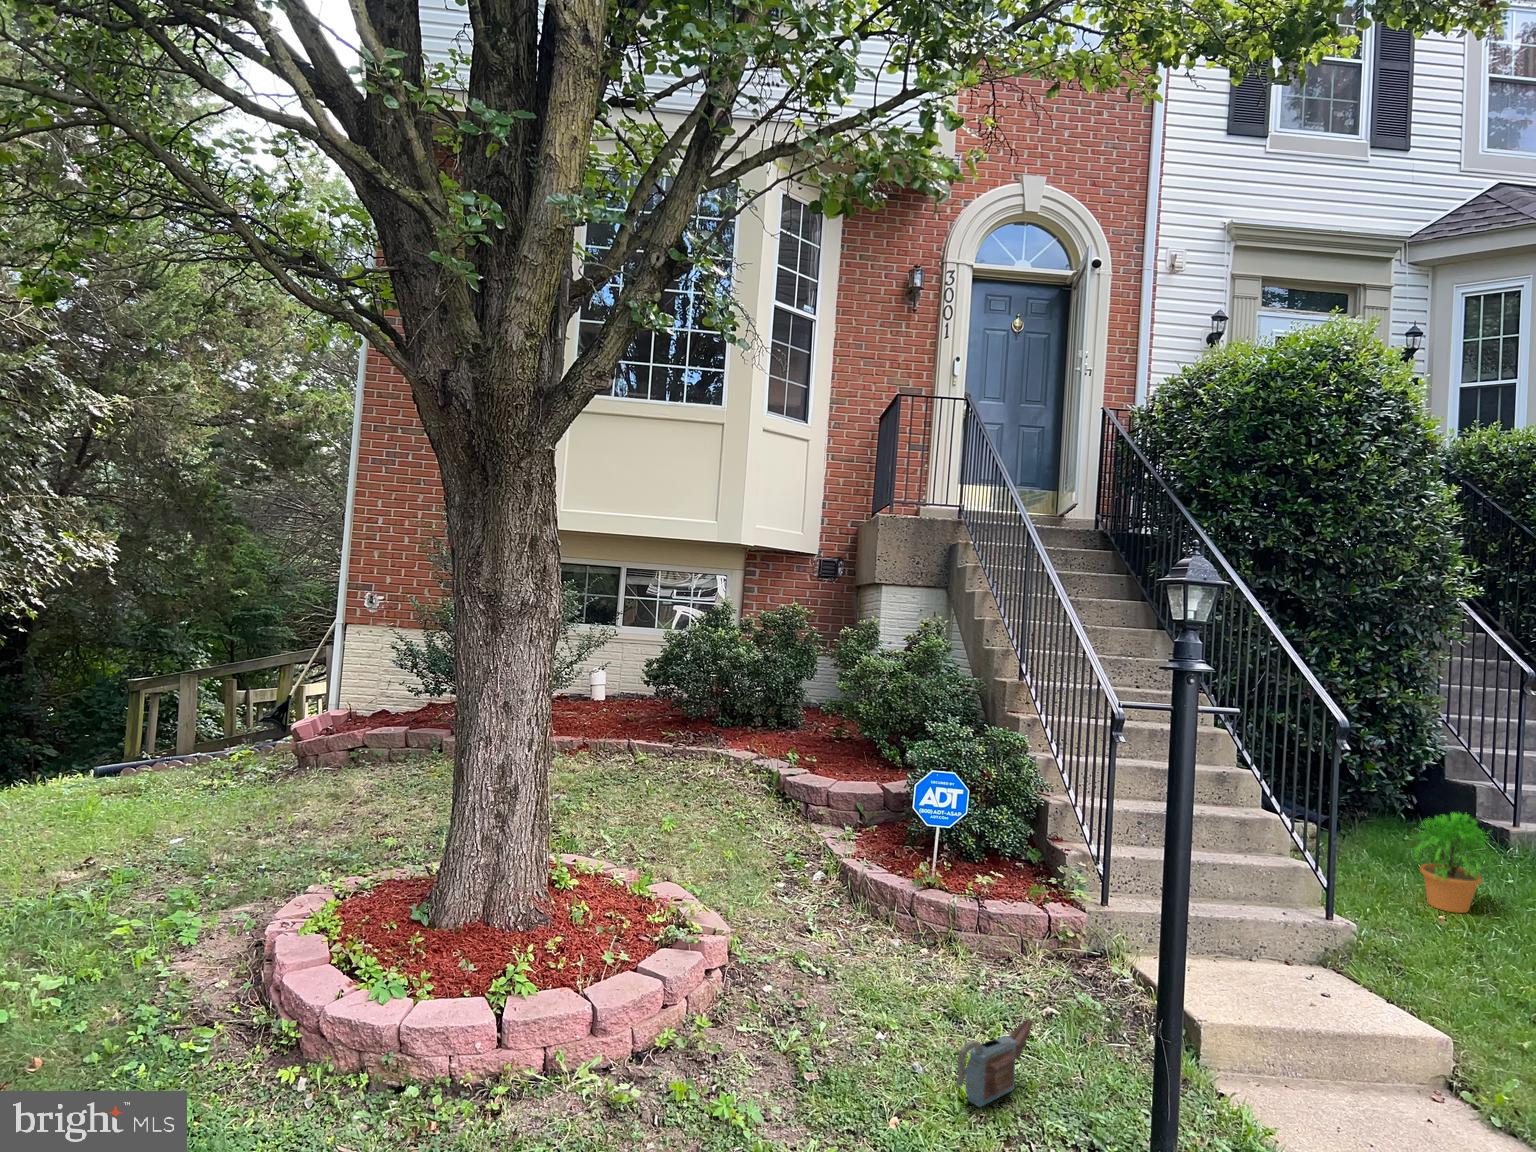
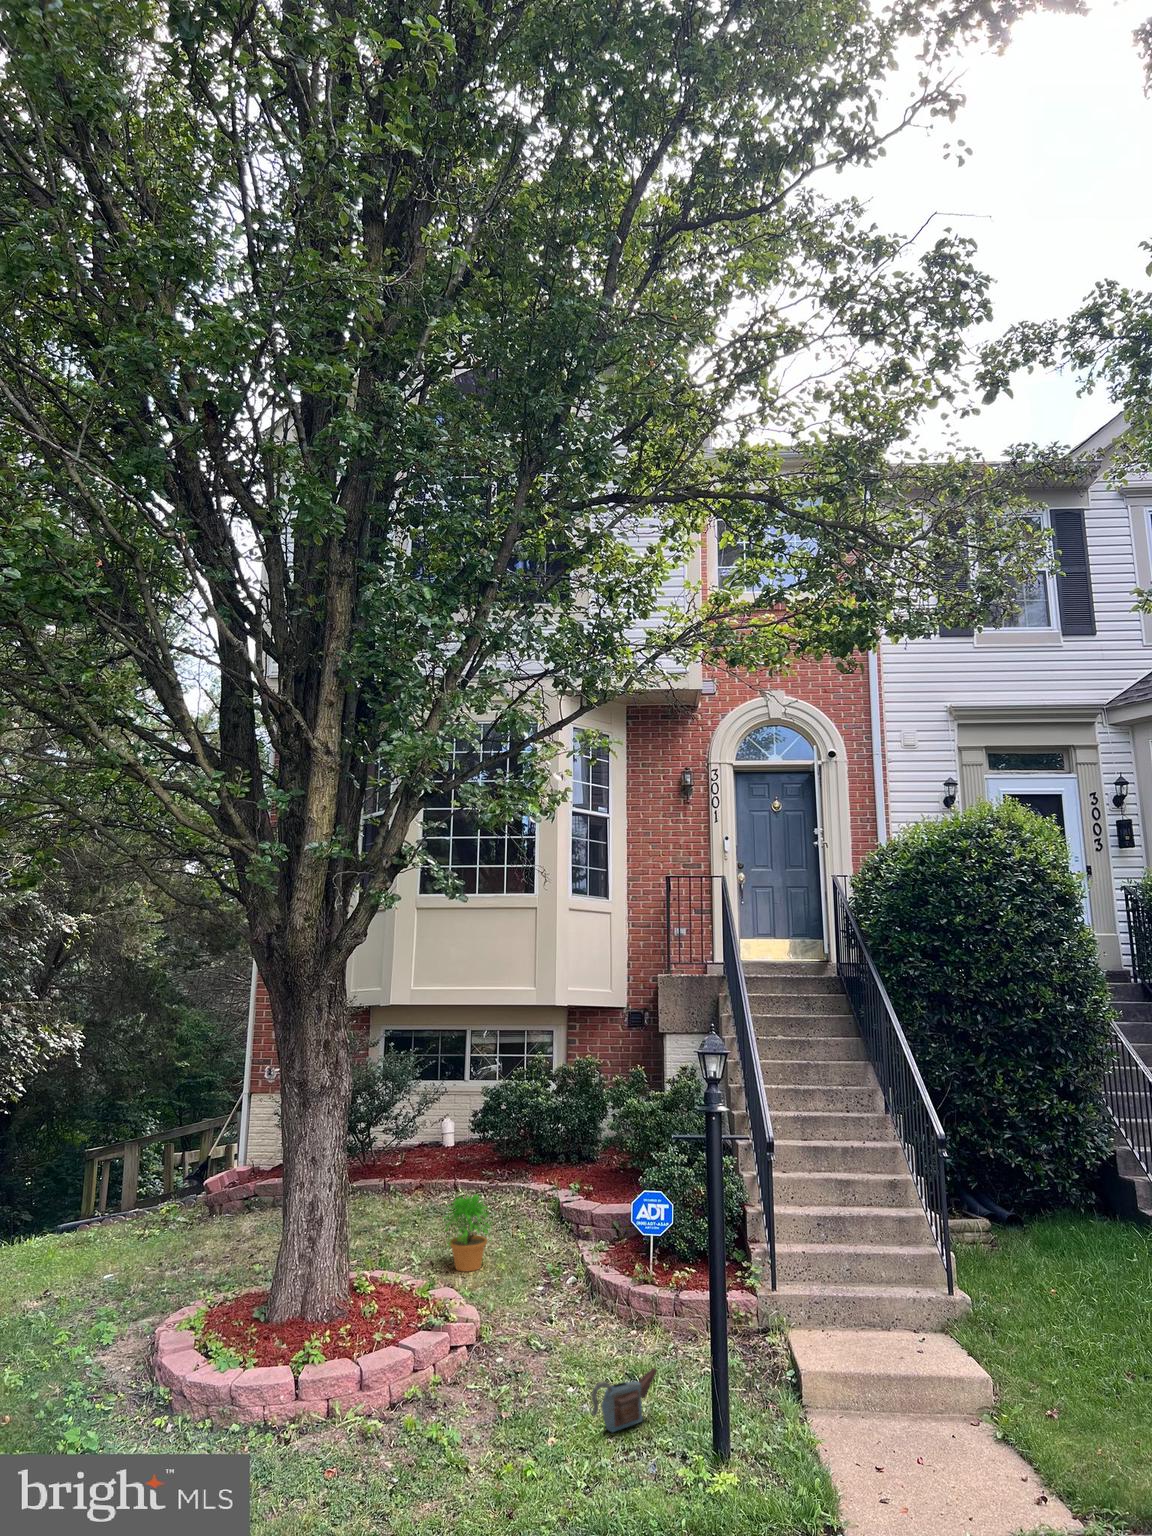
potted plant: present [1415,813,1491,913] -> present [444,1194,491,1272]

